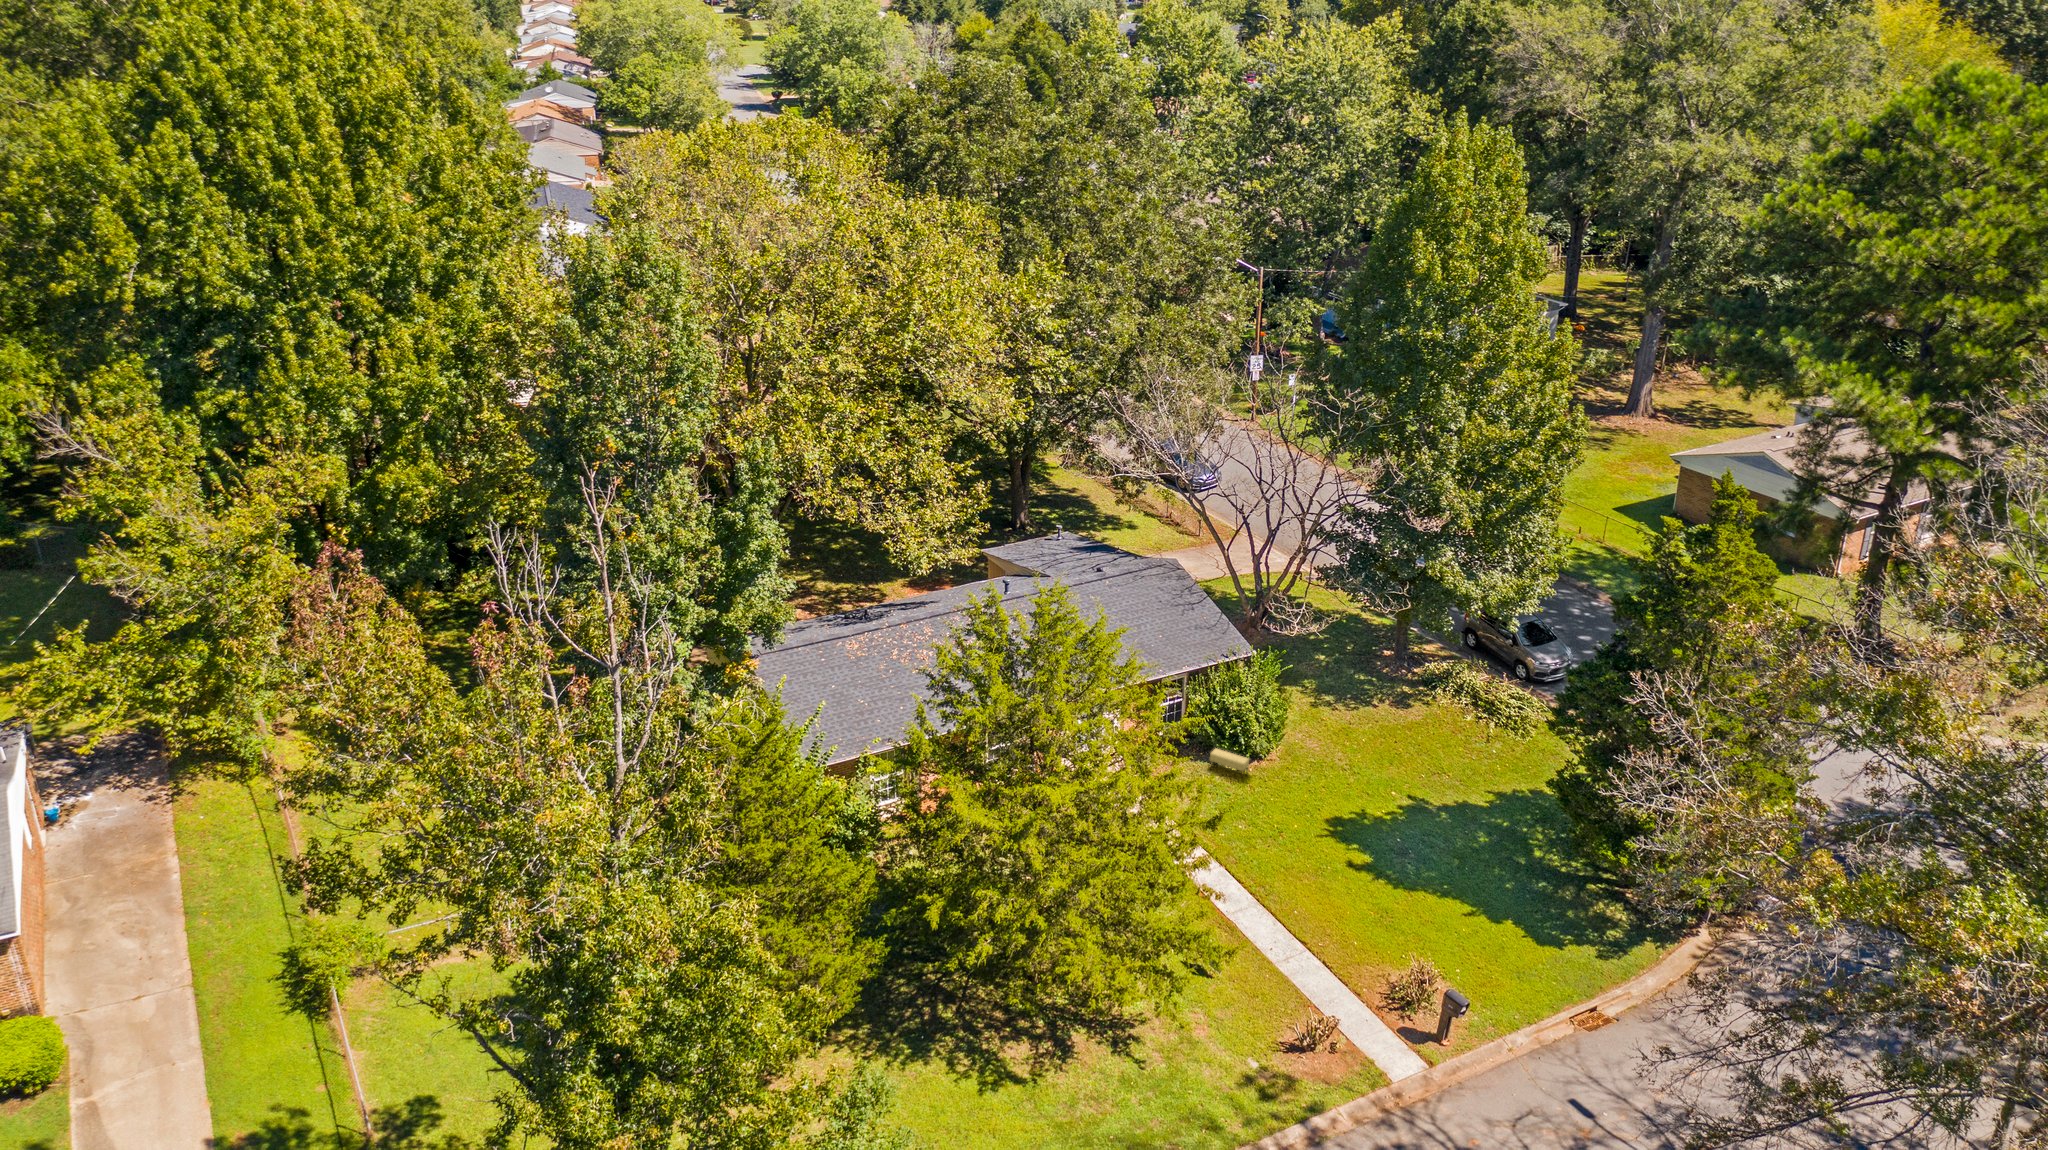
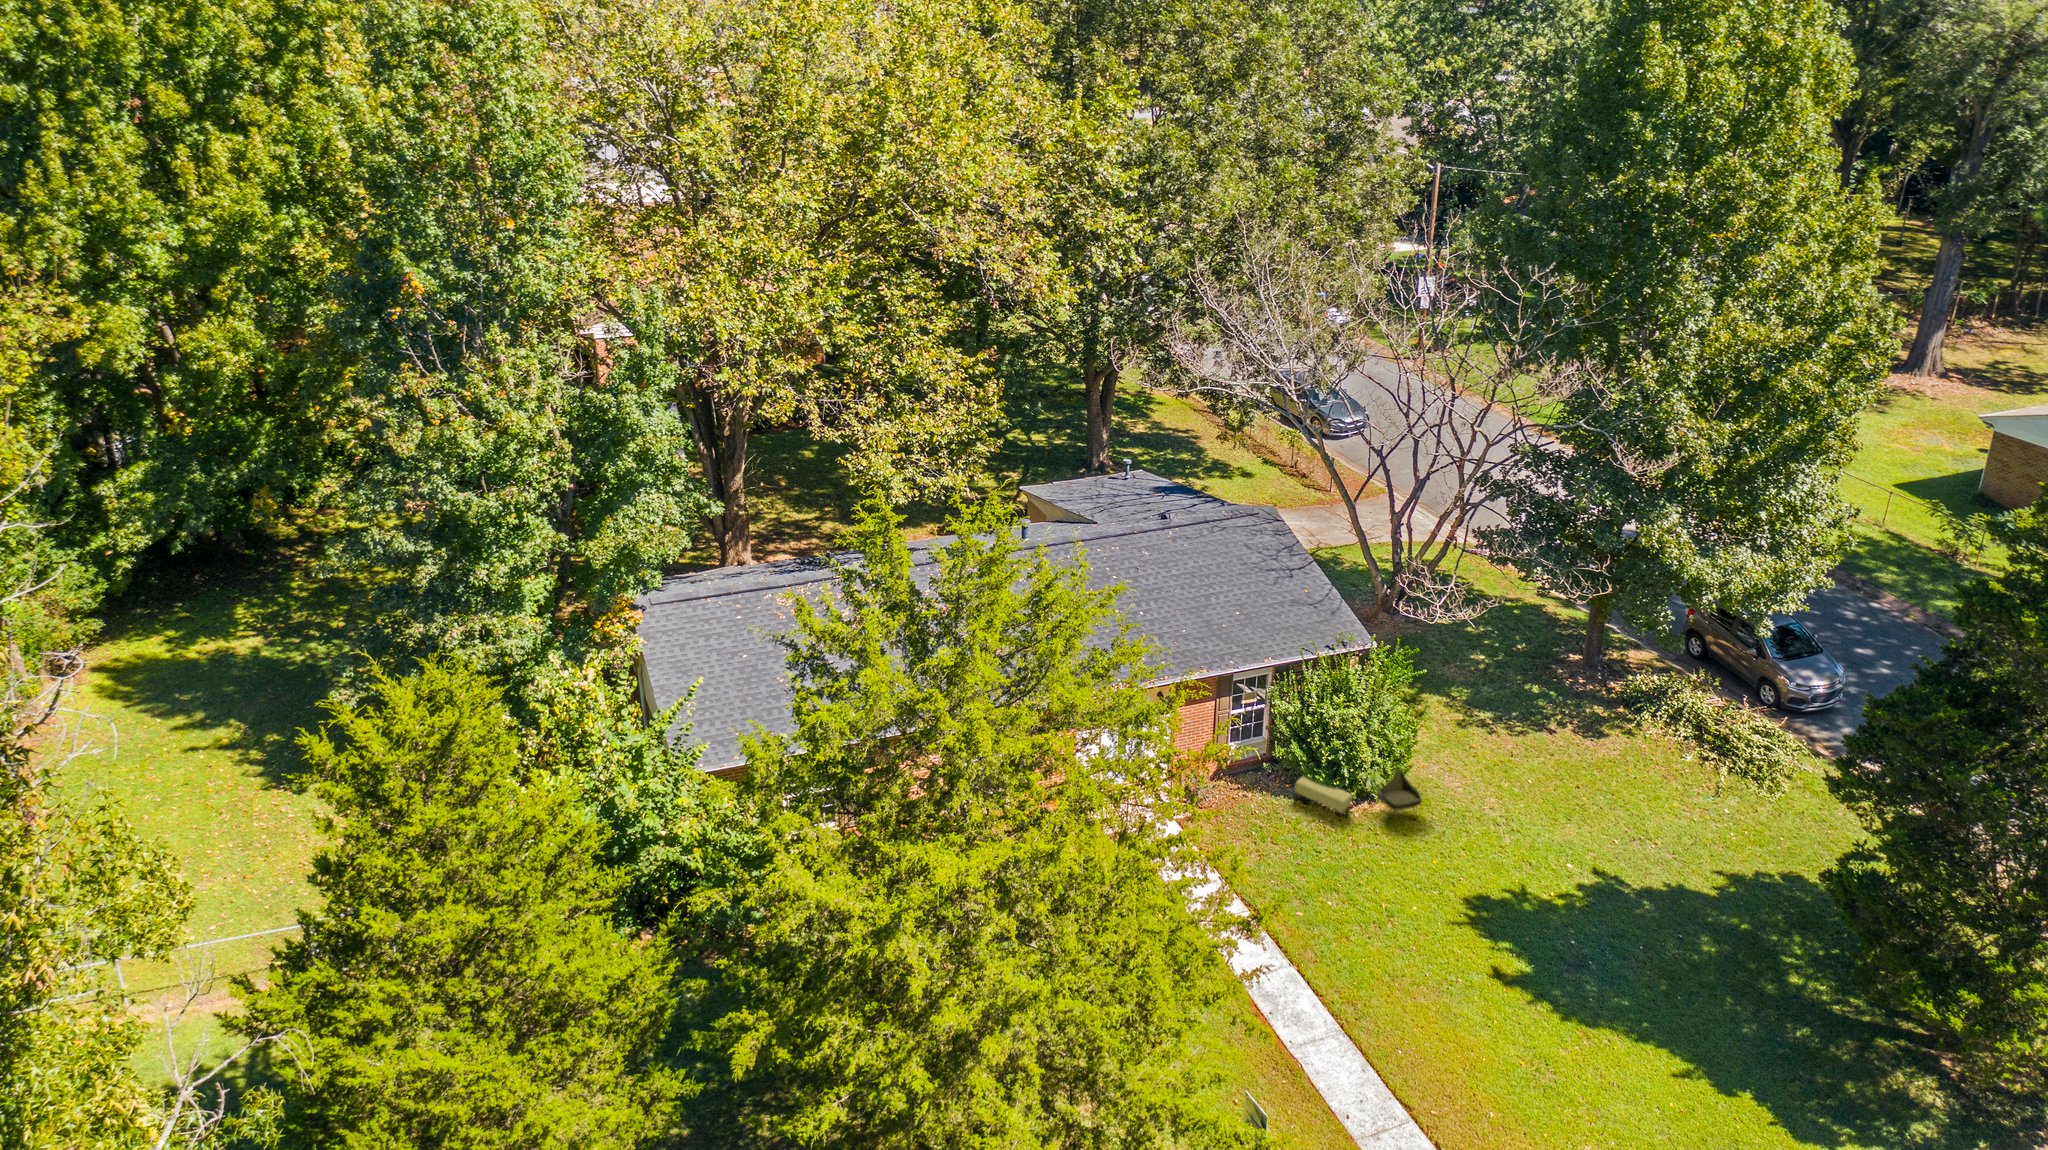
lounge chair: none [1261,738,1296,778] -> present [1370,769,1422,820]

